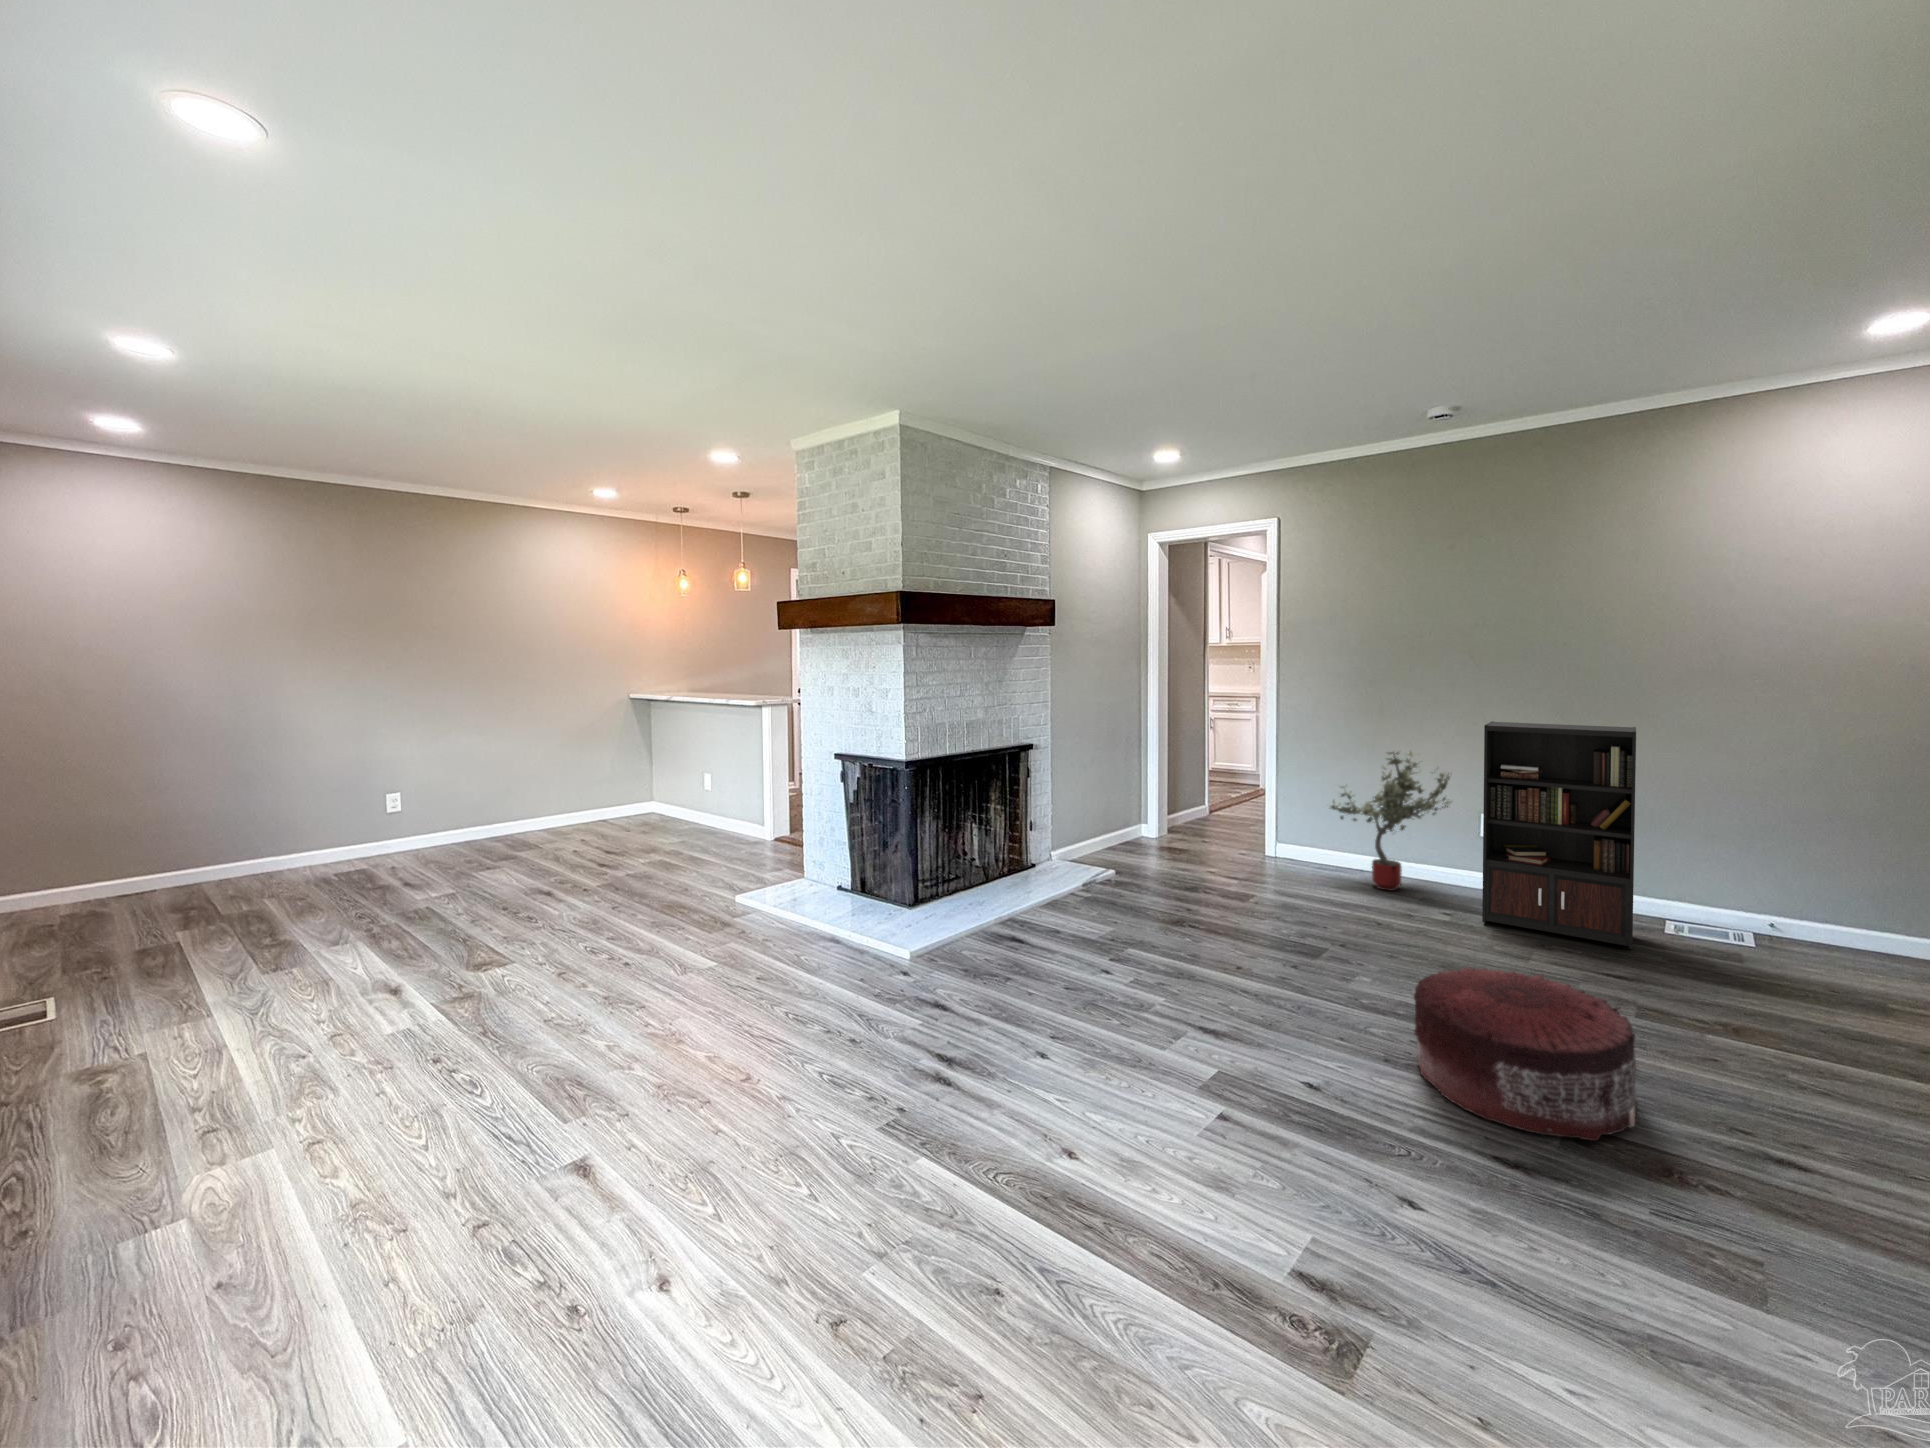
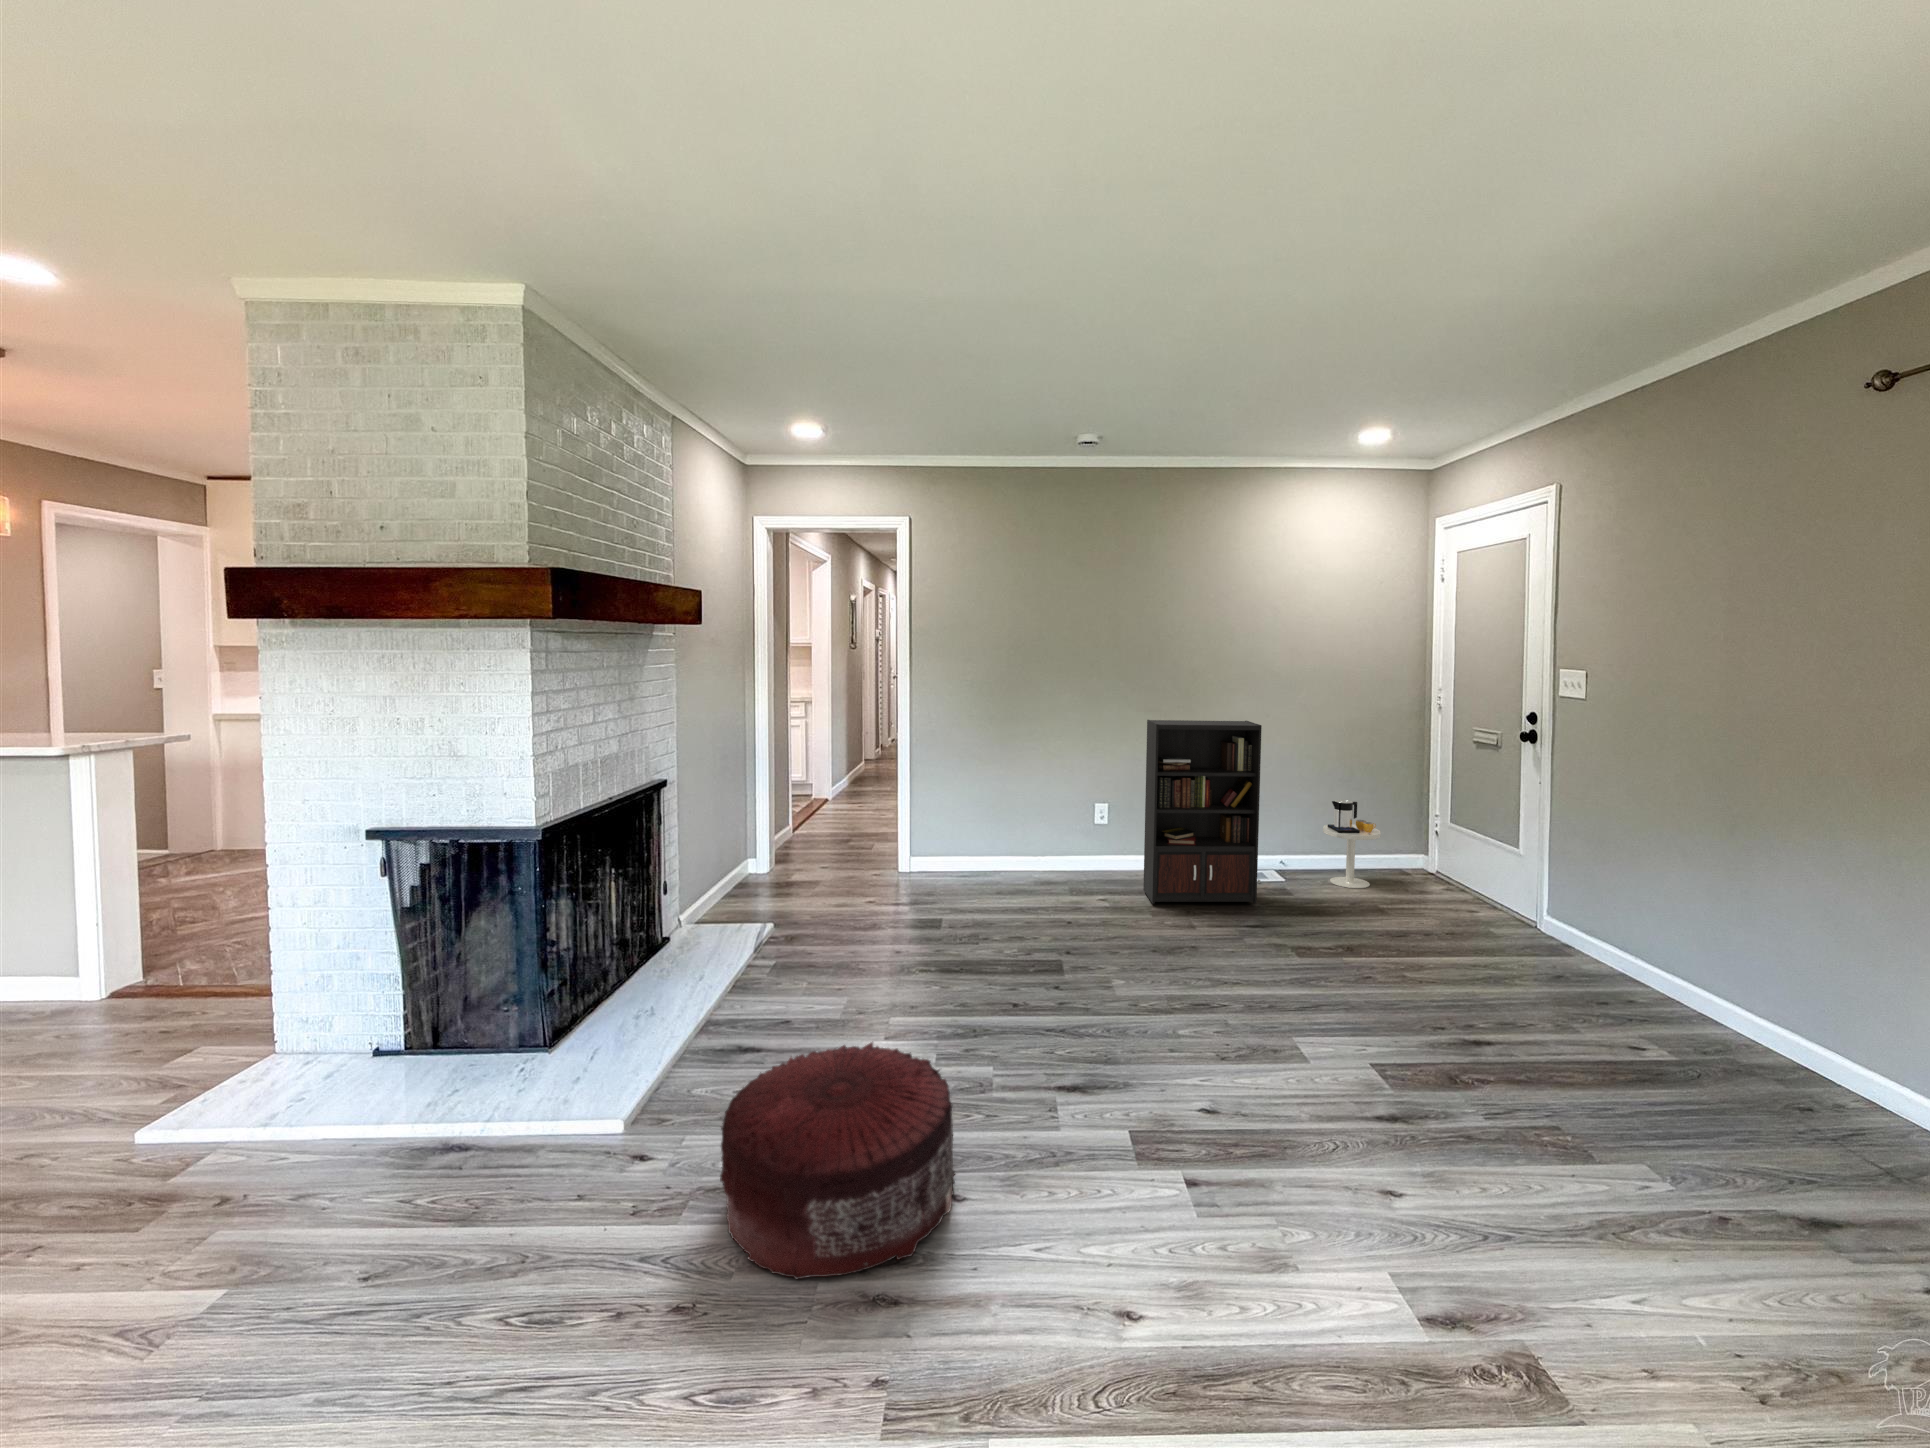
potted tree: present [1330,752,1451,891] -> none [997,749,1111,889]
side table: none [1796,843,1908,971] -> present [1323,800,1381,888]
pouf: present [1414,967,1637,1141] -> present [720,1043,956,1279]

